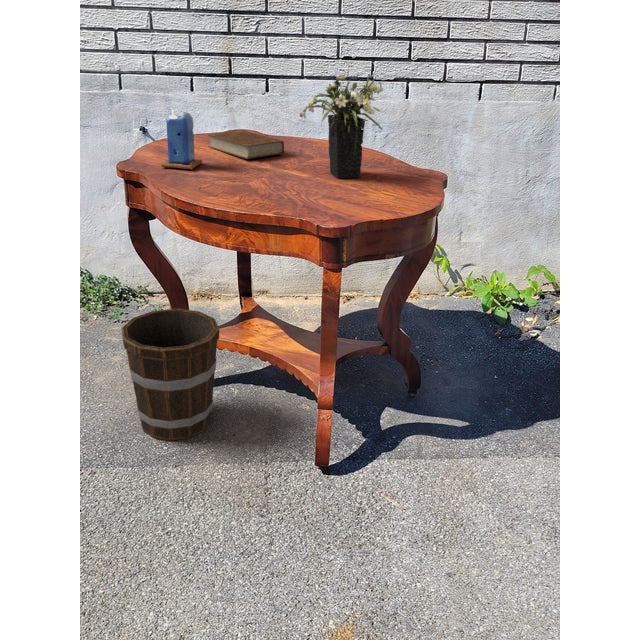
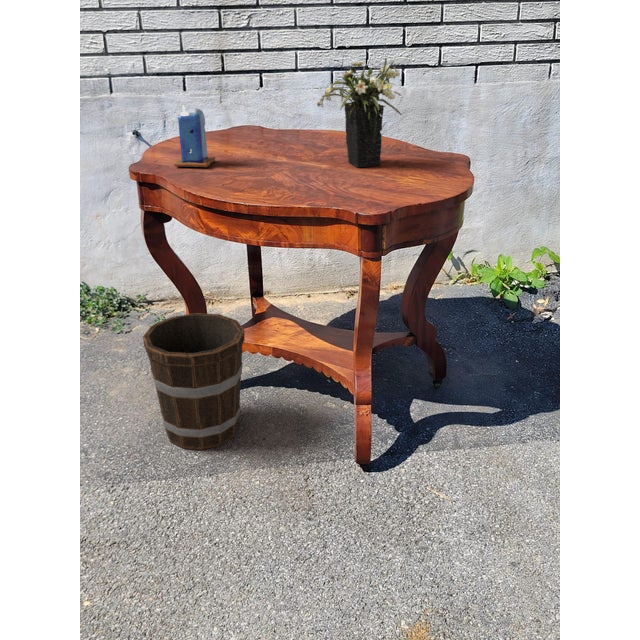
book: present [208,130,284,159] -> none [214,126,295,154]

